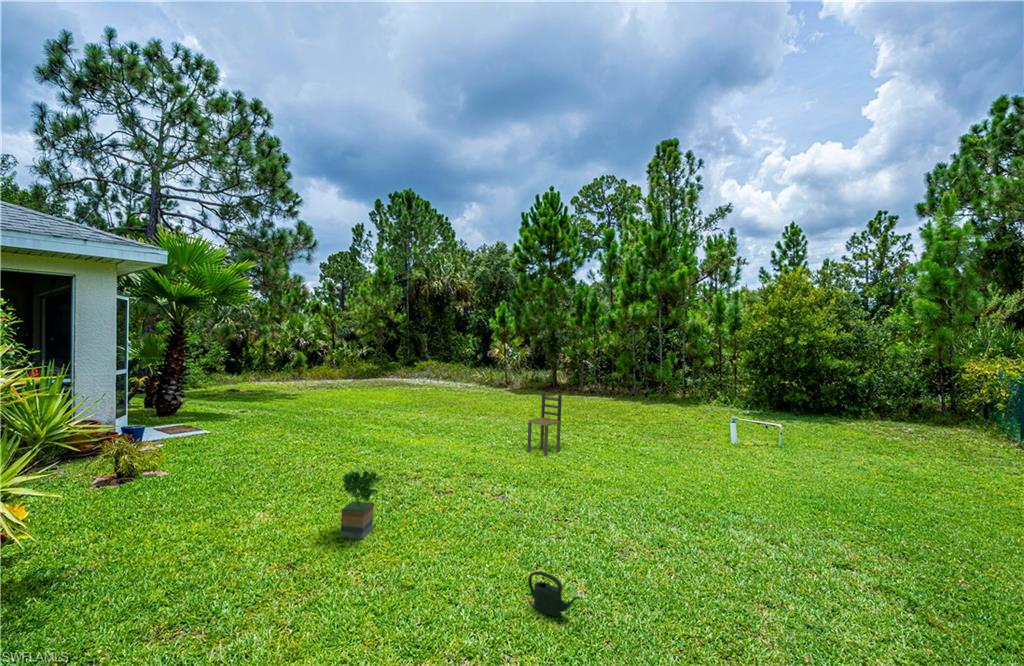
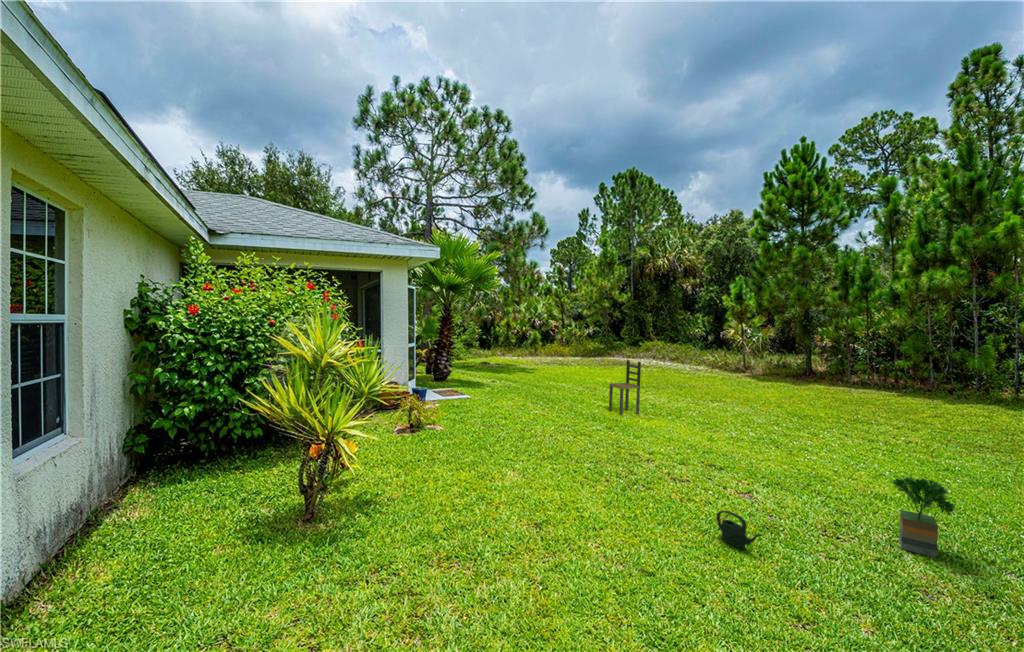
chair: present [527,392,562,456] -> present [609,360,641,415]
potted tree: present [341,471,382,539] -> present [892,476,955,558]

